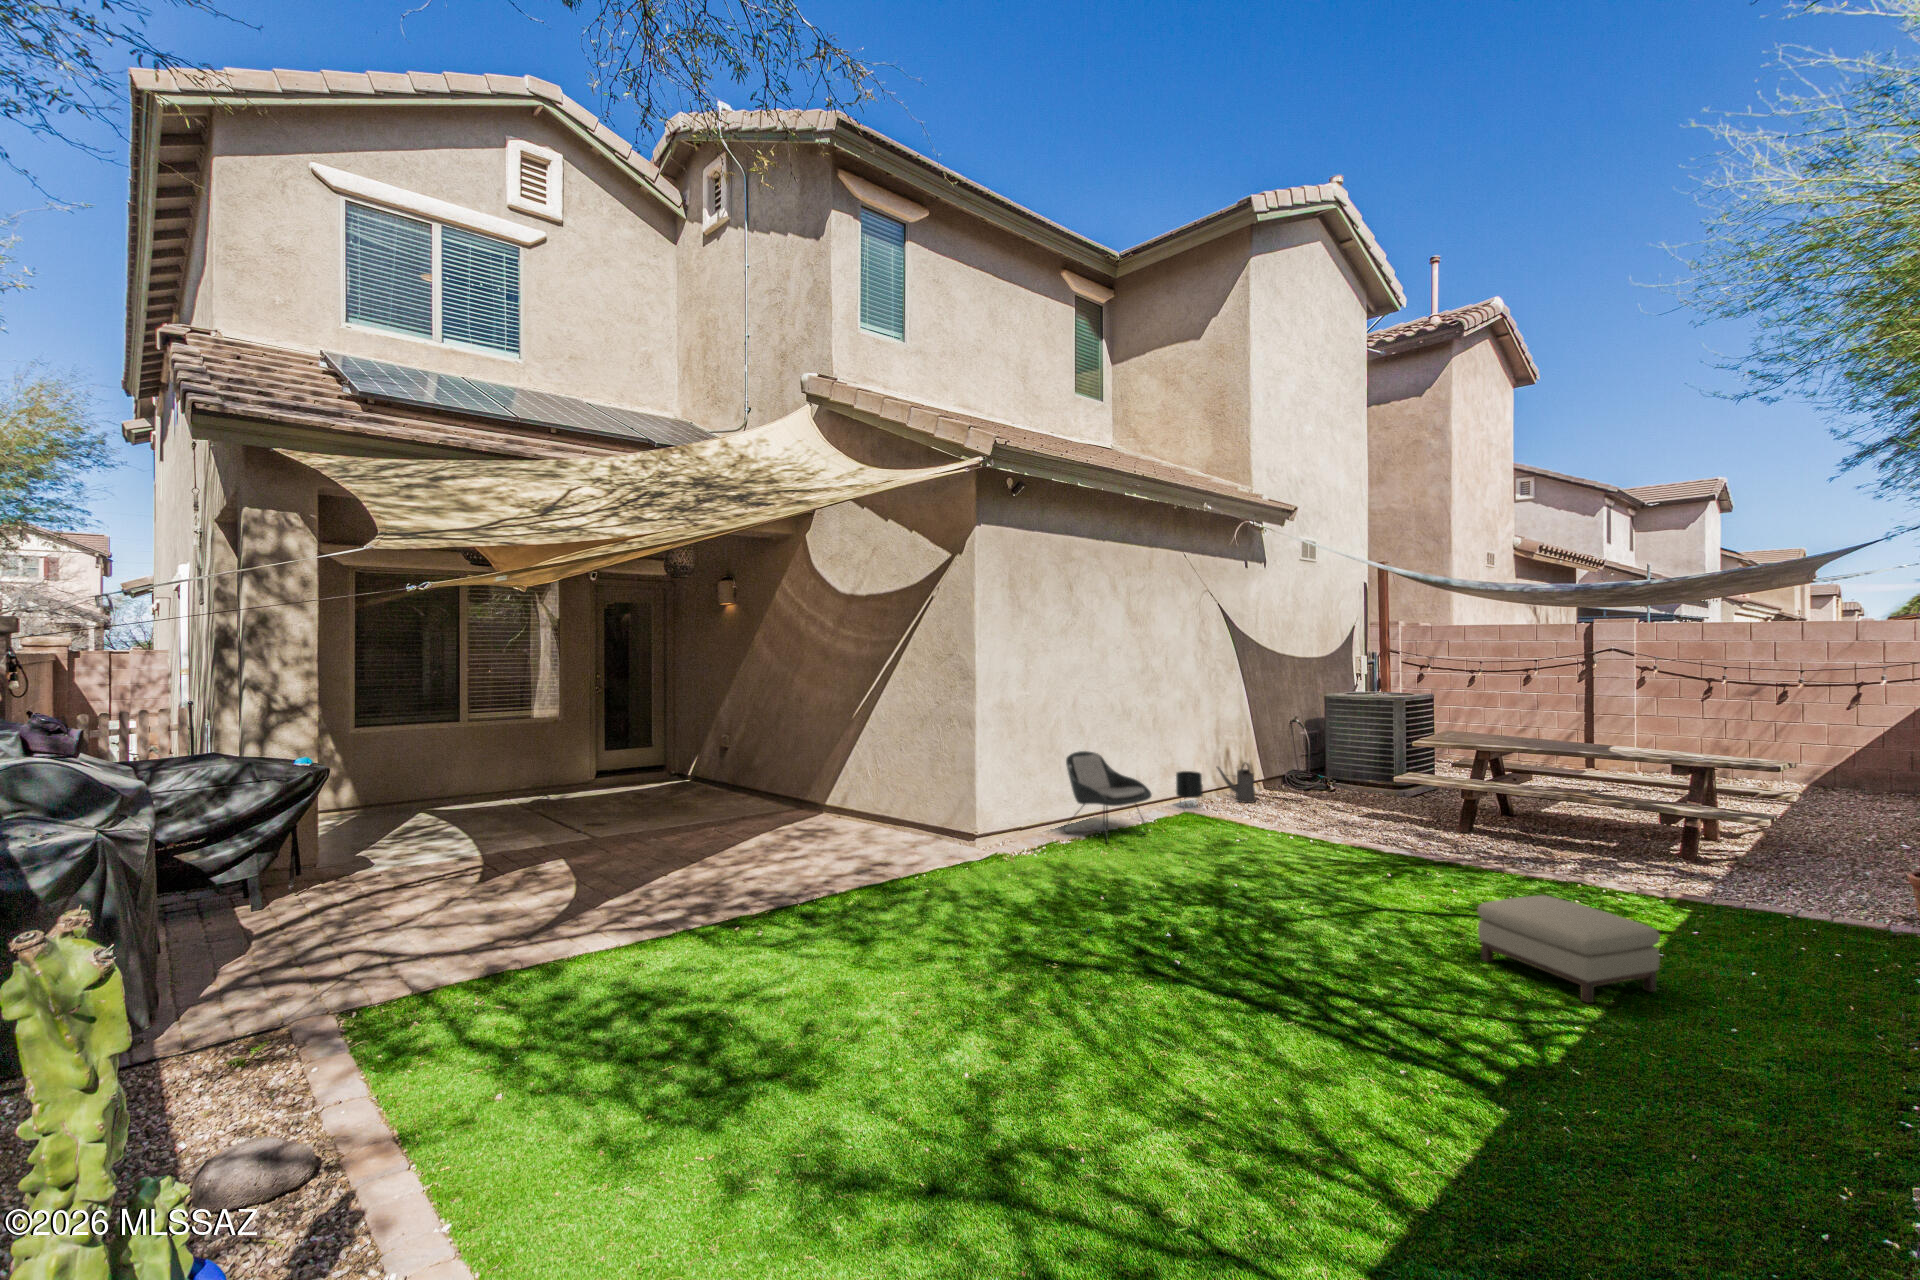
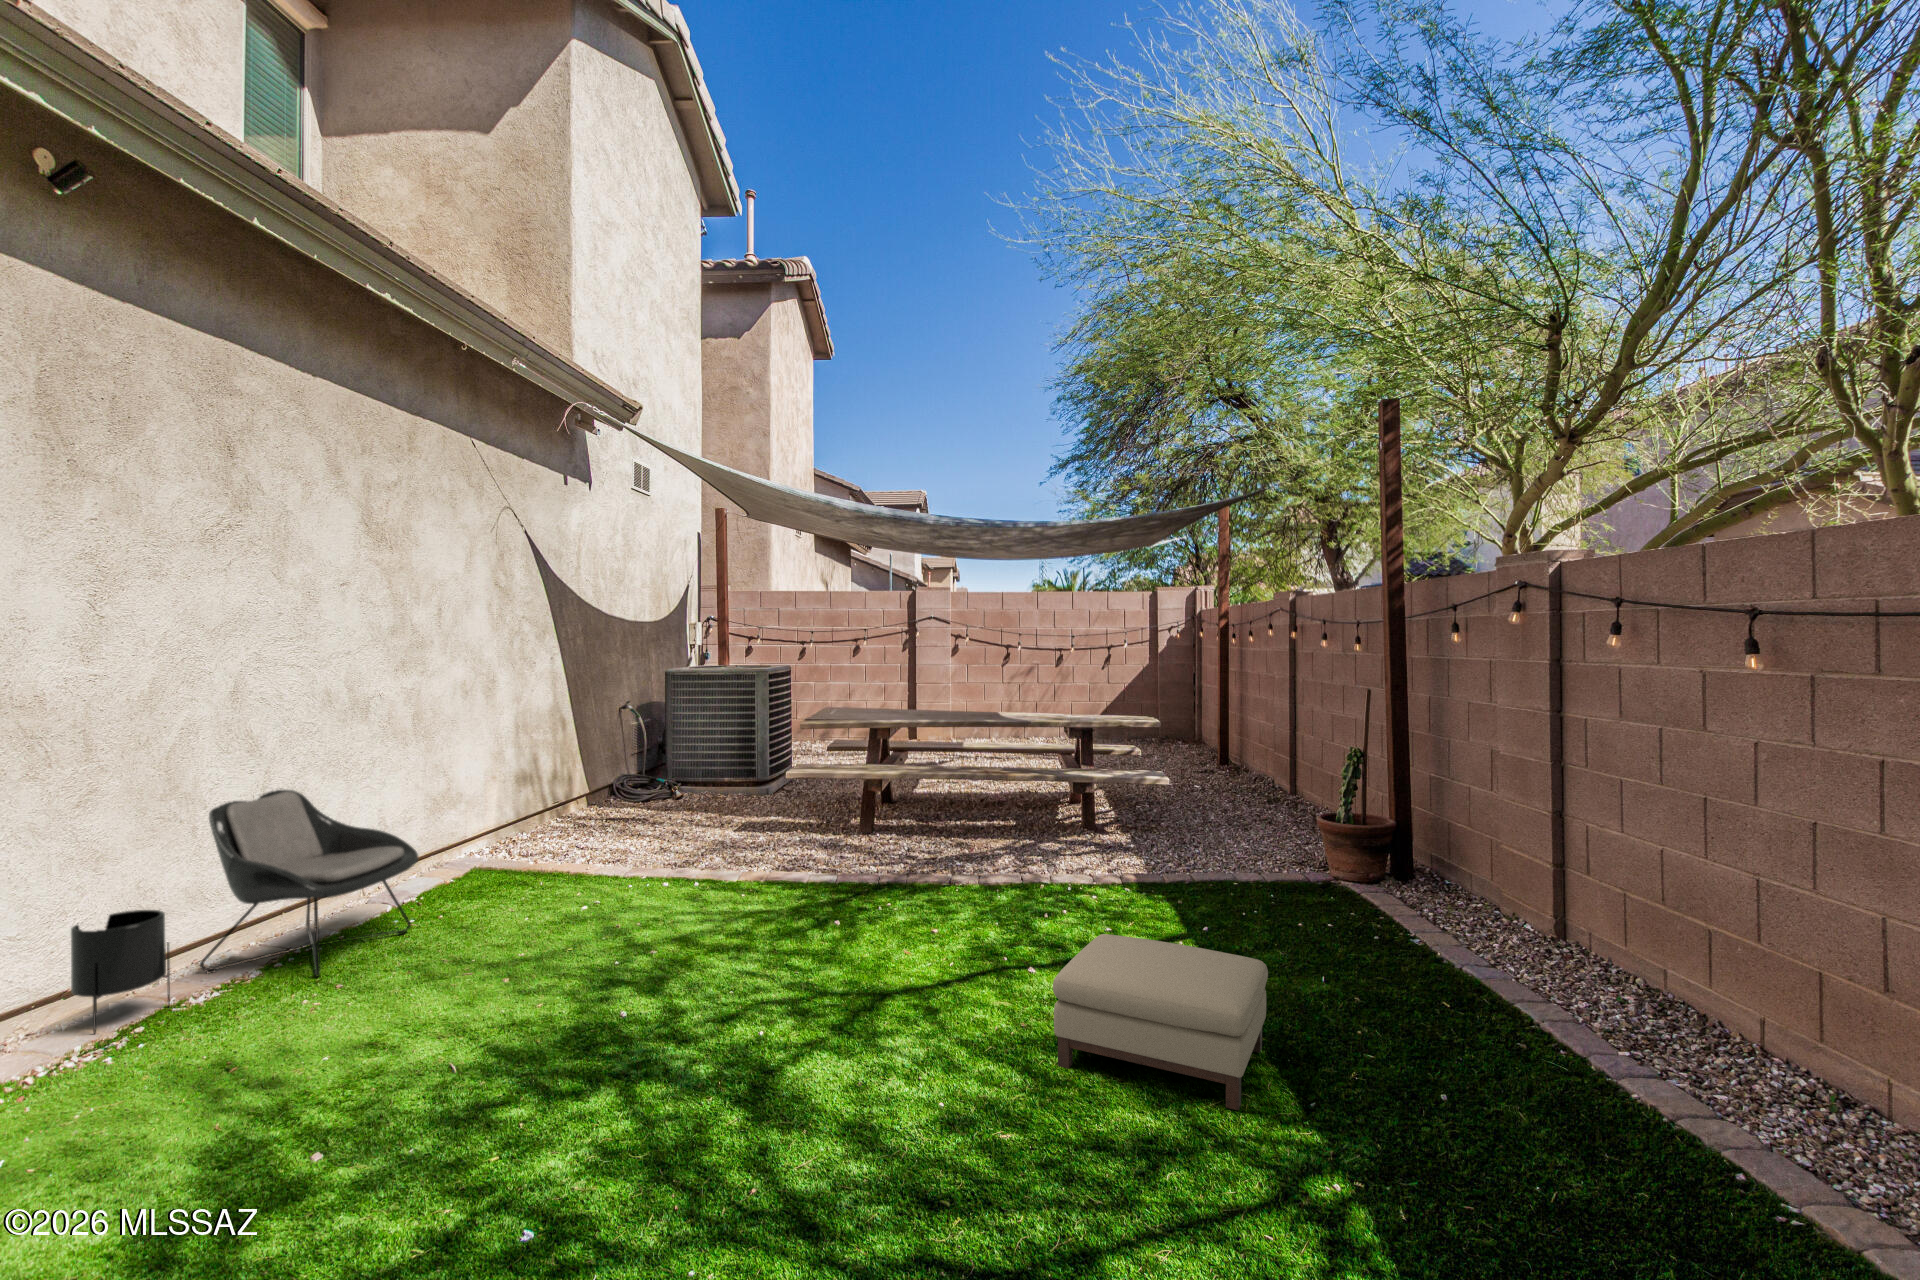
watering can: present [1217,763,1256,803] -> none [524,773,596,835]
planter: present [1176,771,1203,798] -> present [71,910,170,1034]

